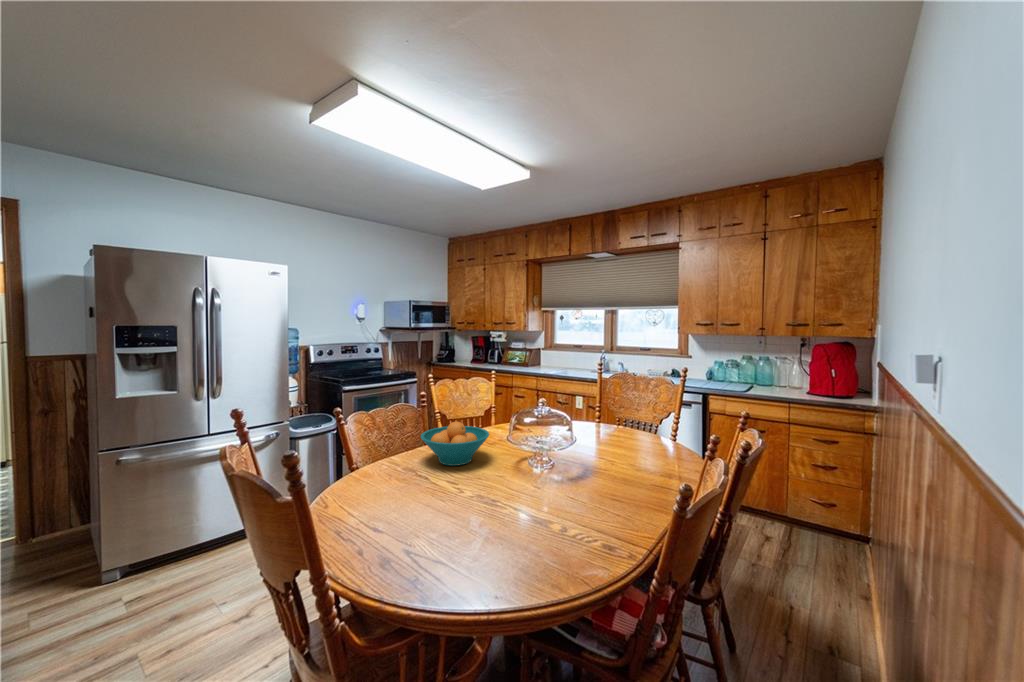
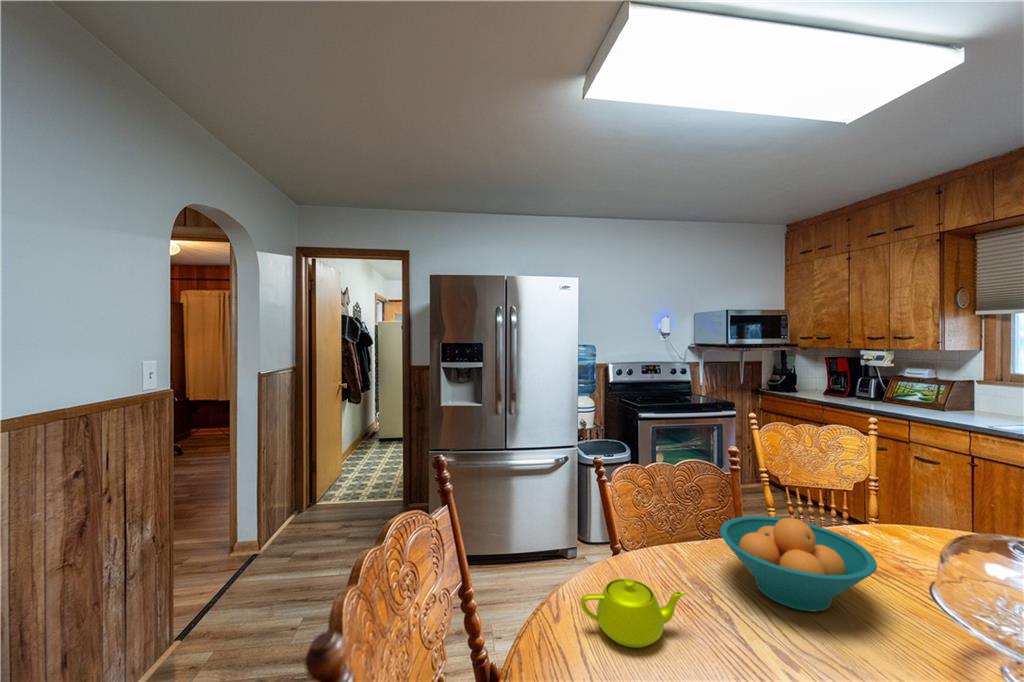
teapot: none [348,466,407,502] -> present [581,579,686,648]

